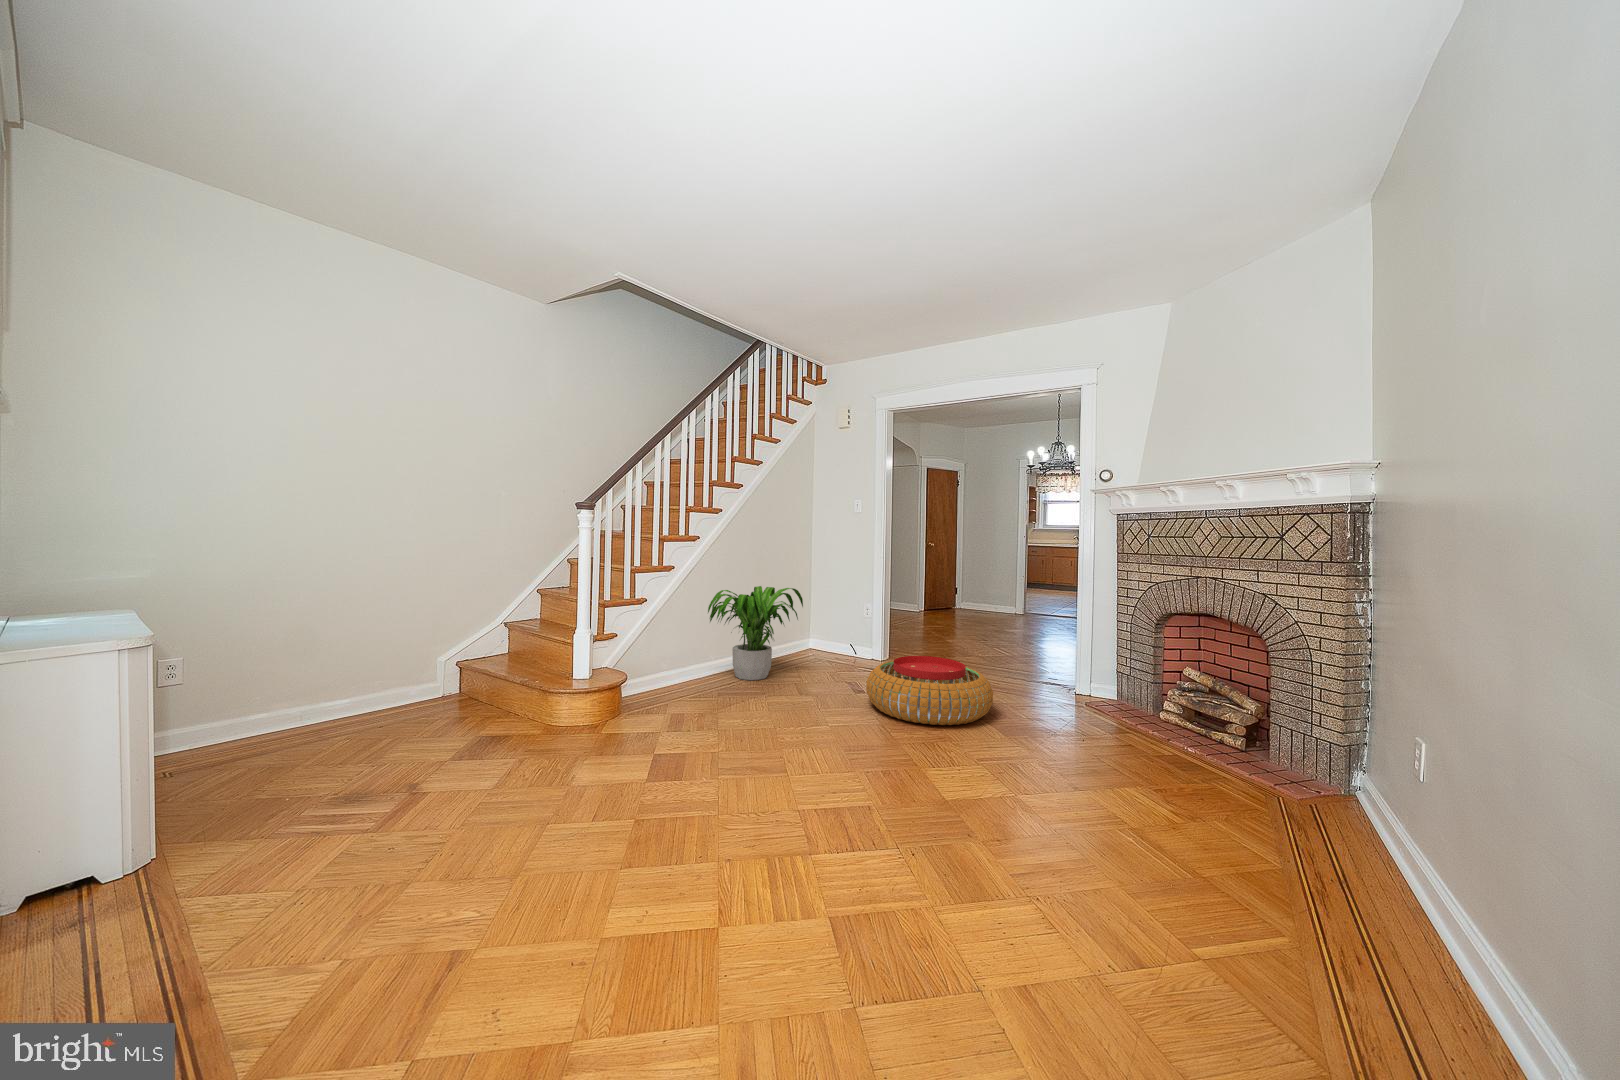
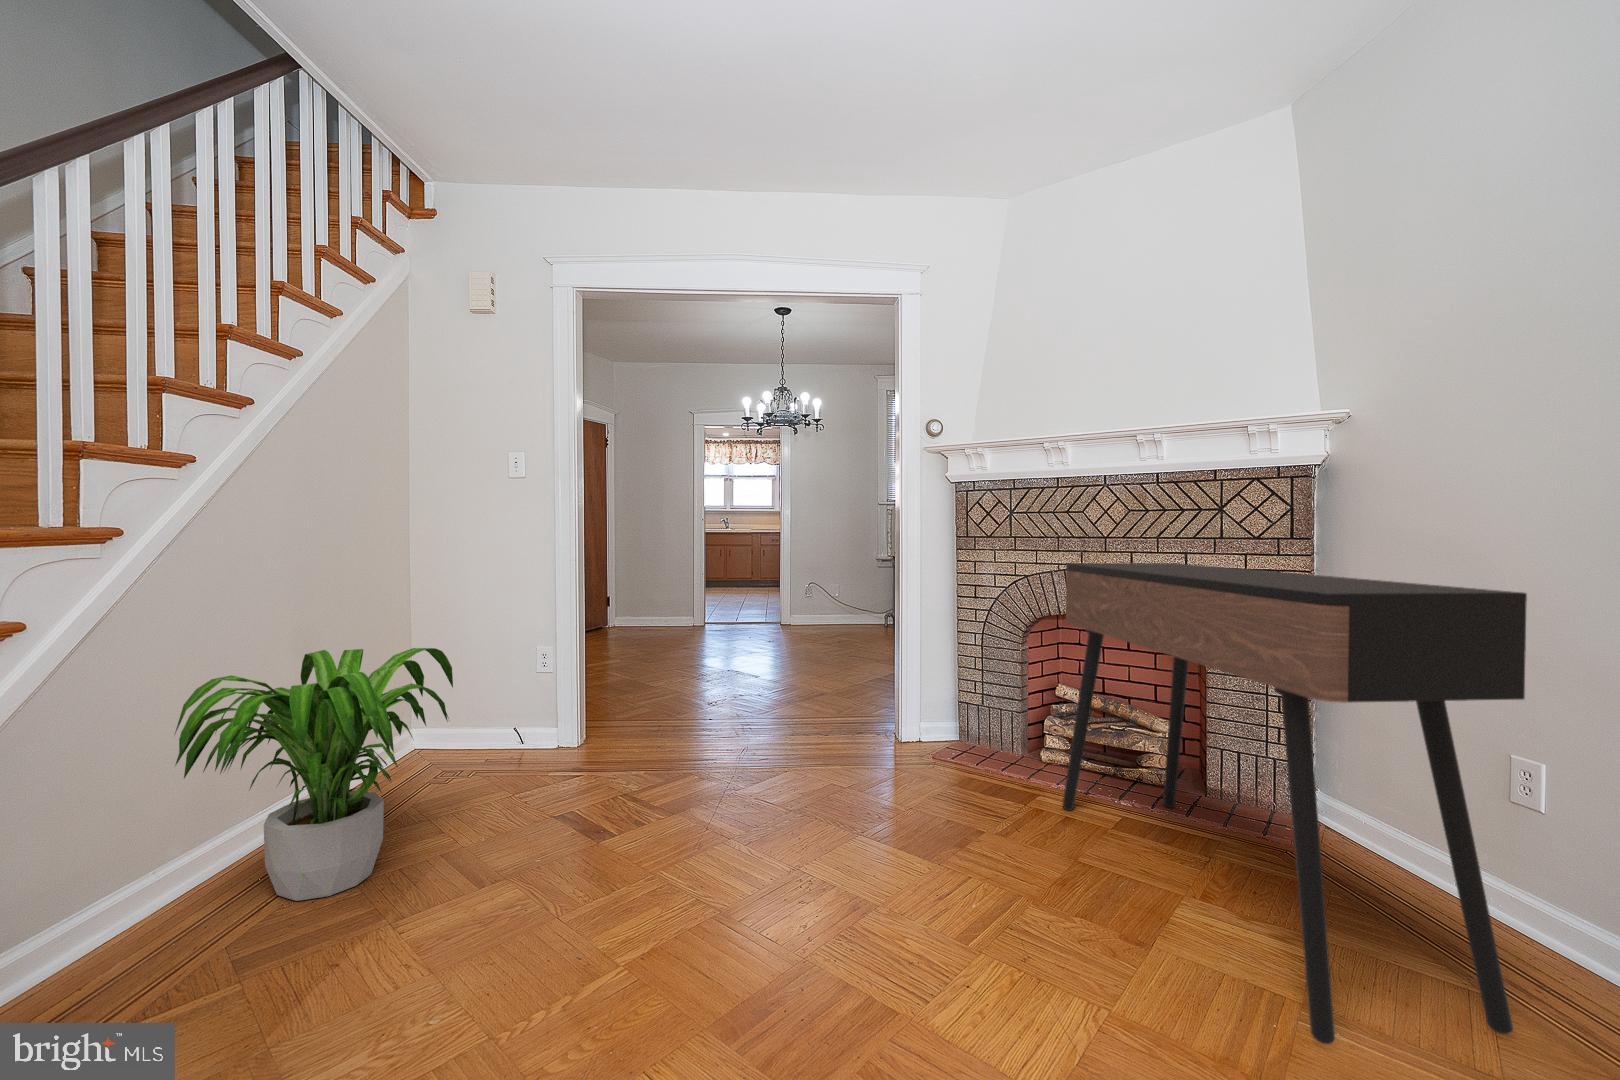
console table: none [1101,571,1260,869] -> present [1063,563,1527,1044]
pouf: present [866,656,993,725] -> none [653,741,891,896]

